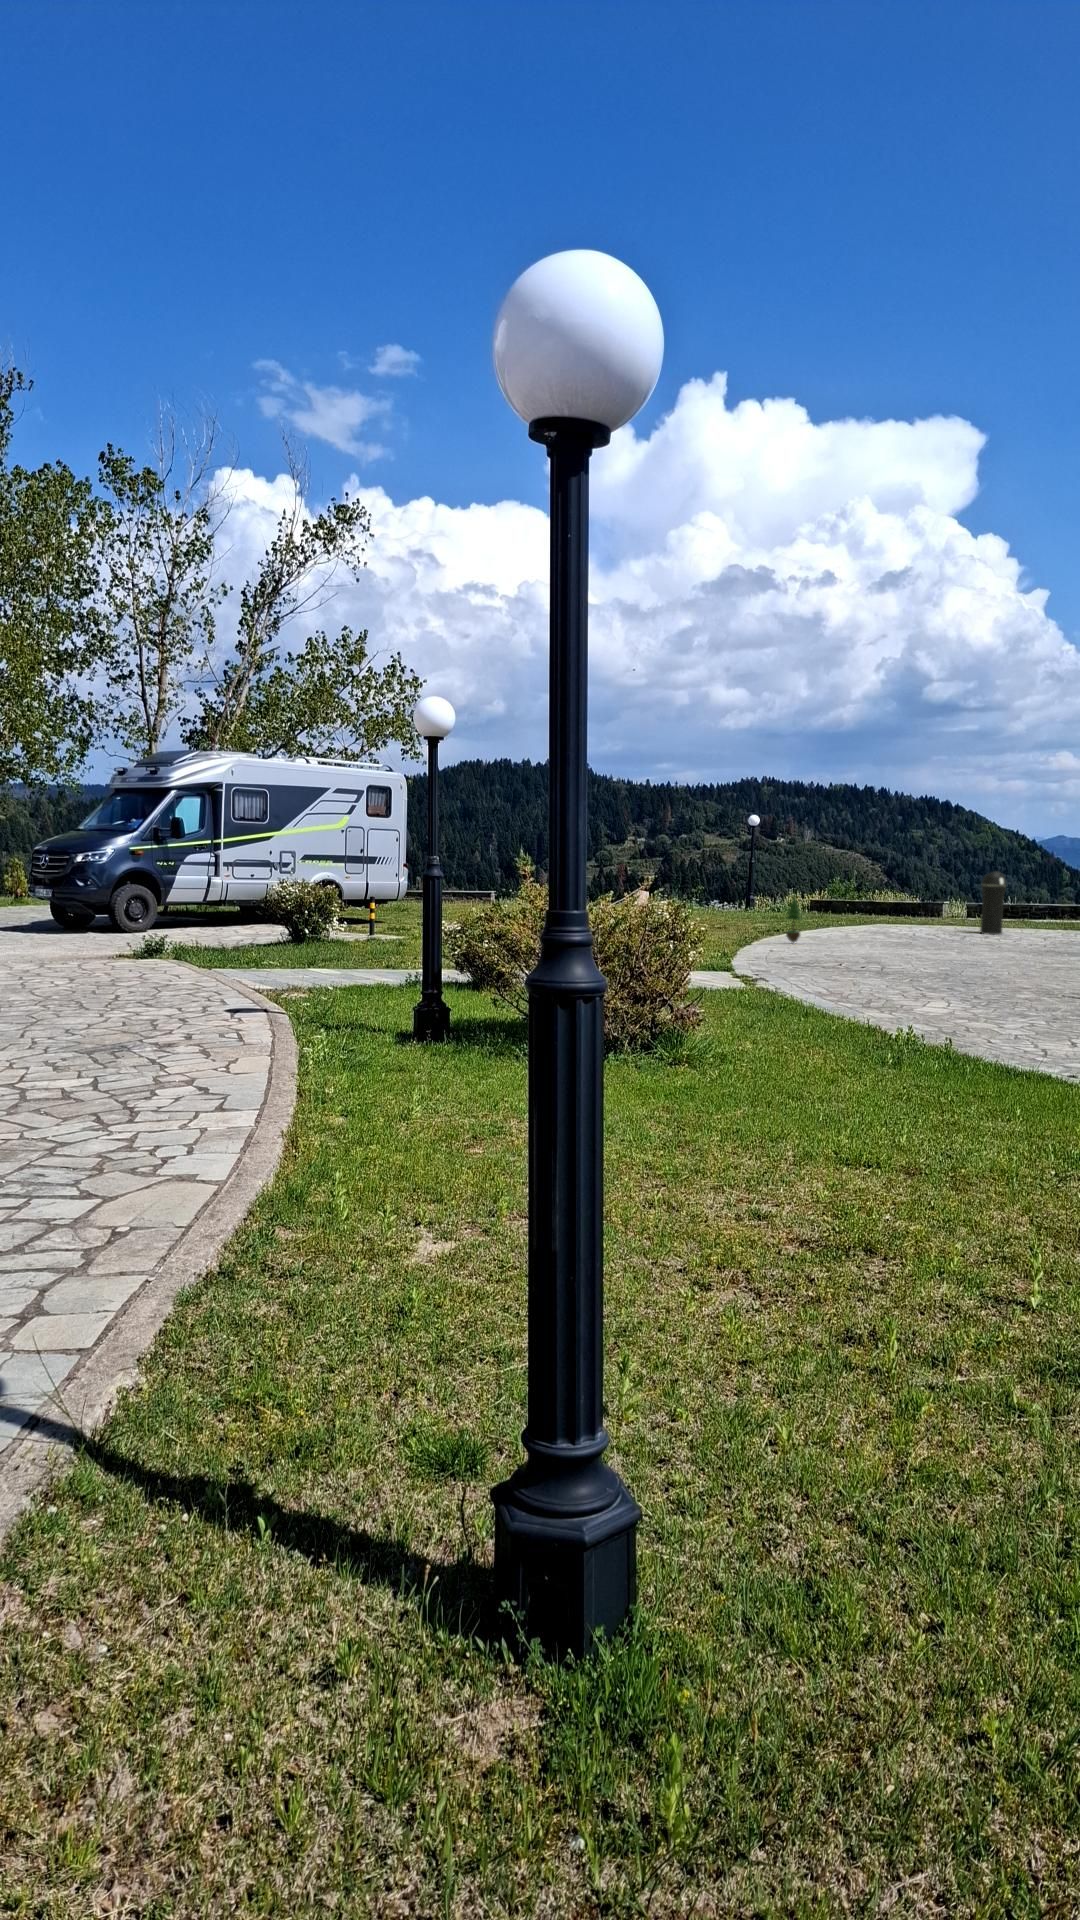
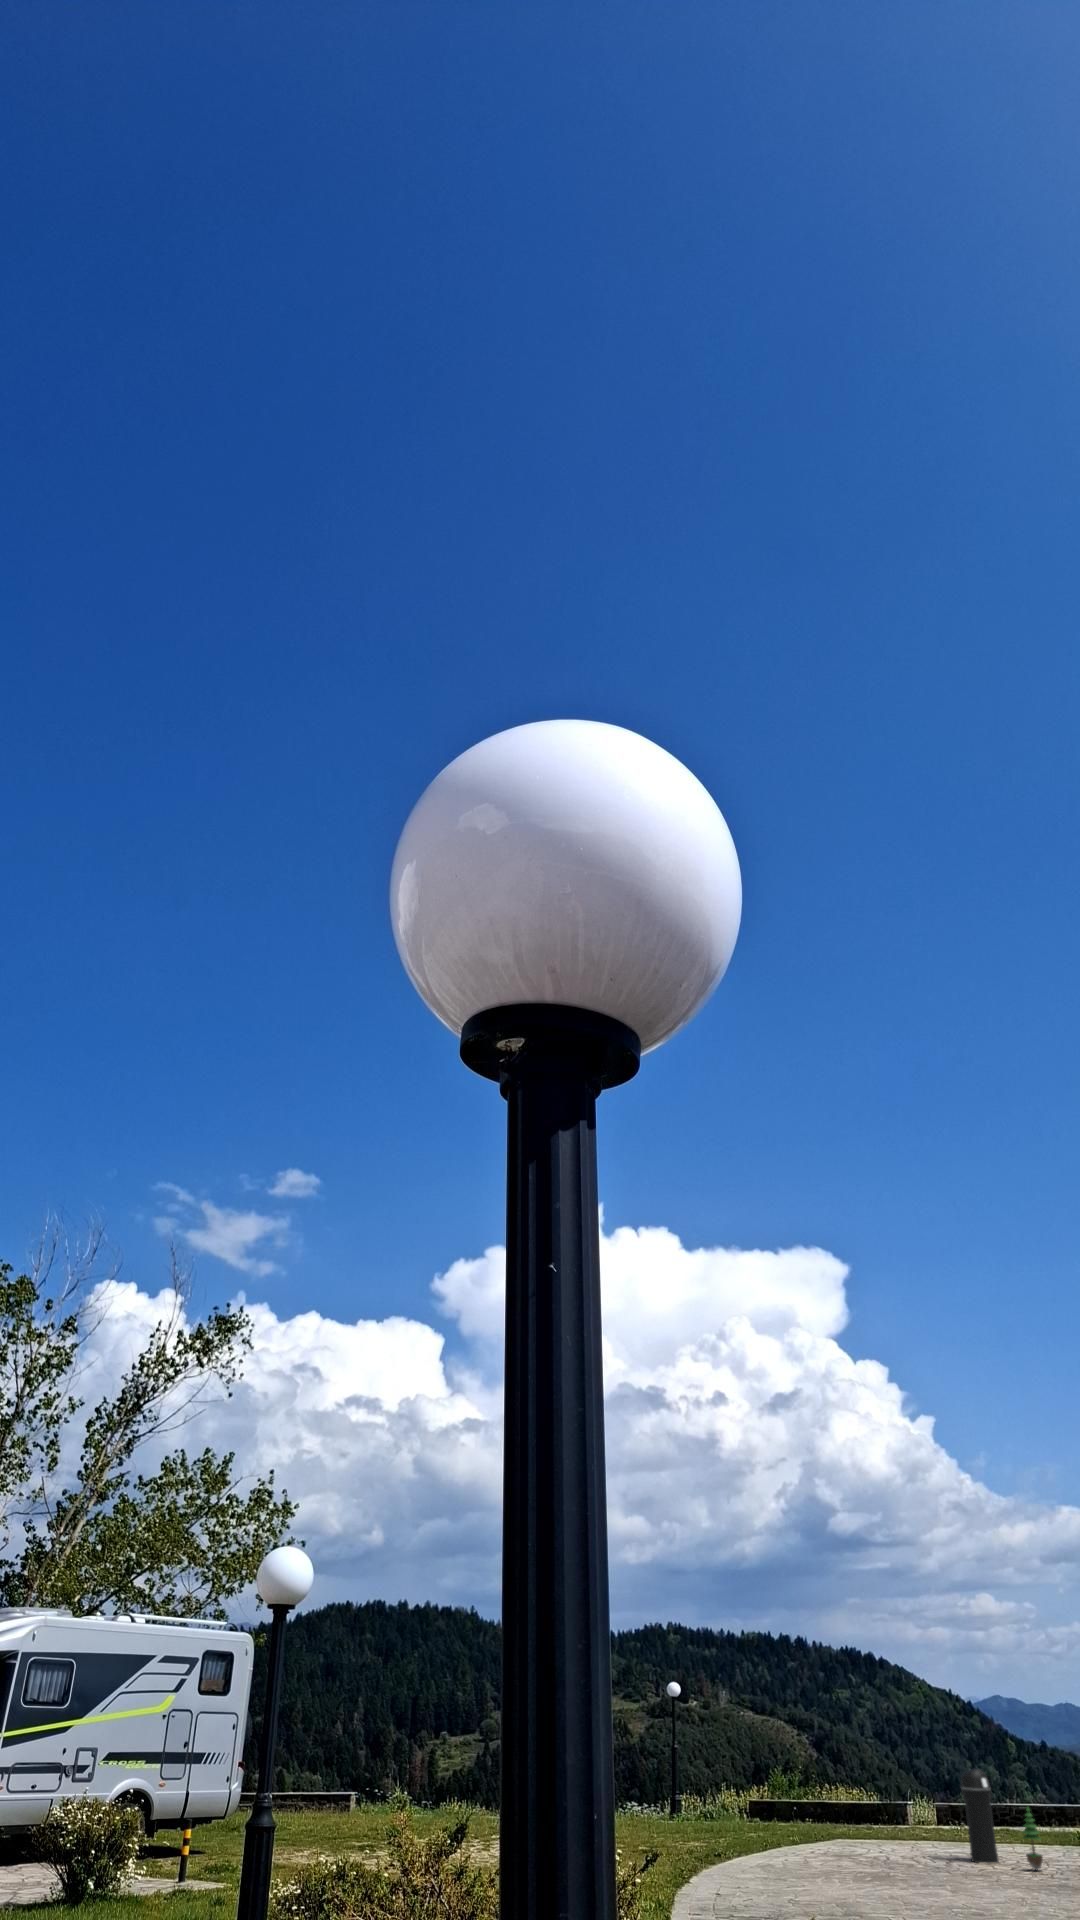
potted tree: present [786,895,801,943] -> present [1023,1807,1043,1870]

